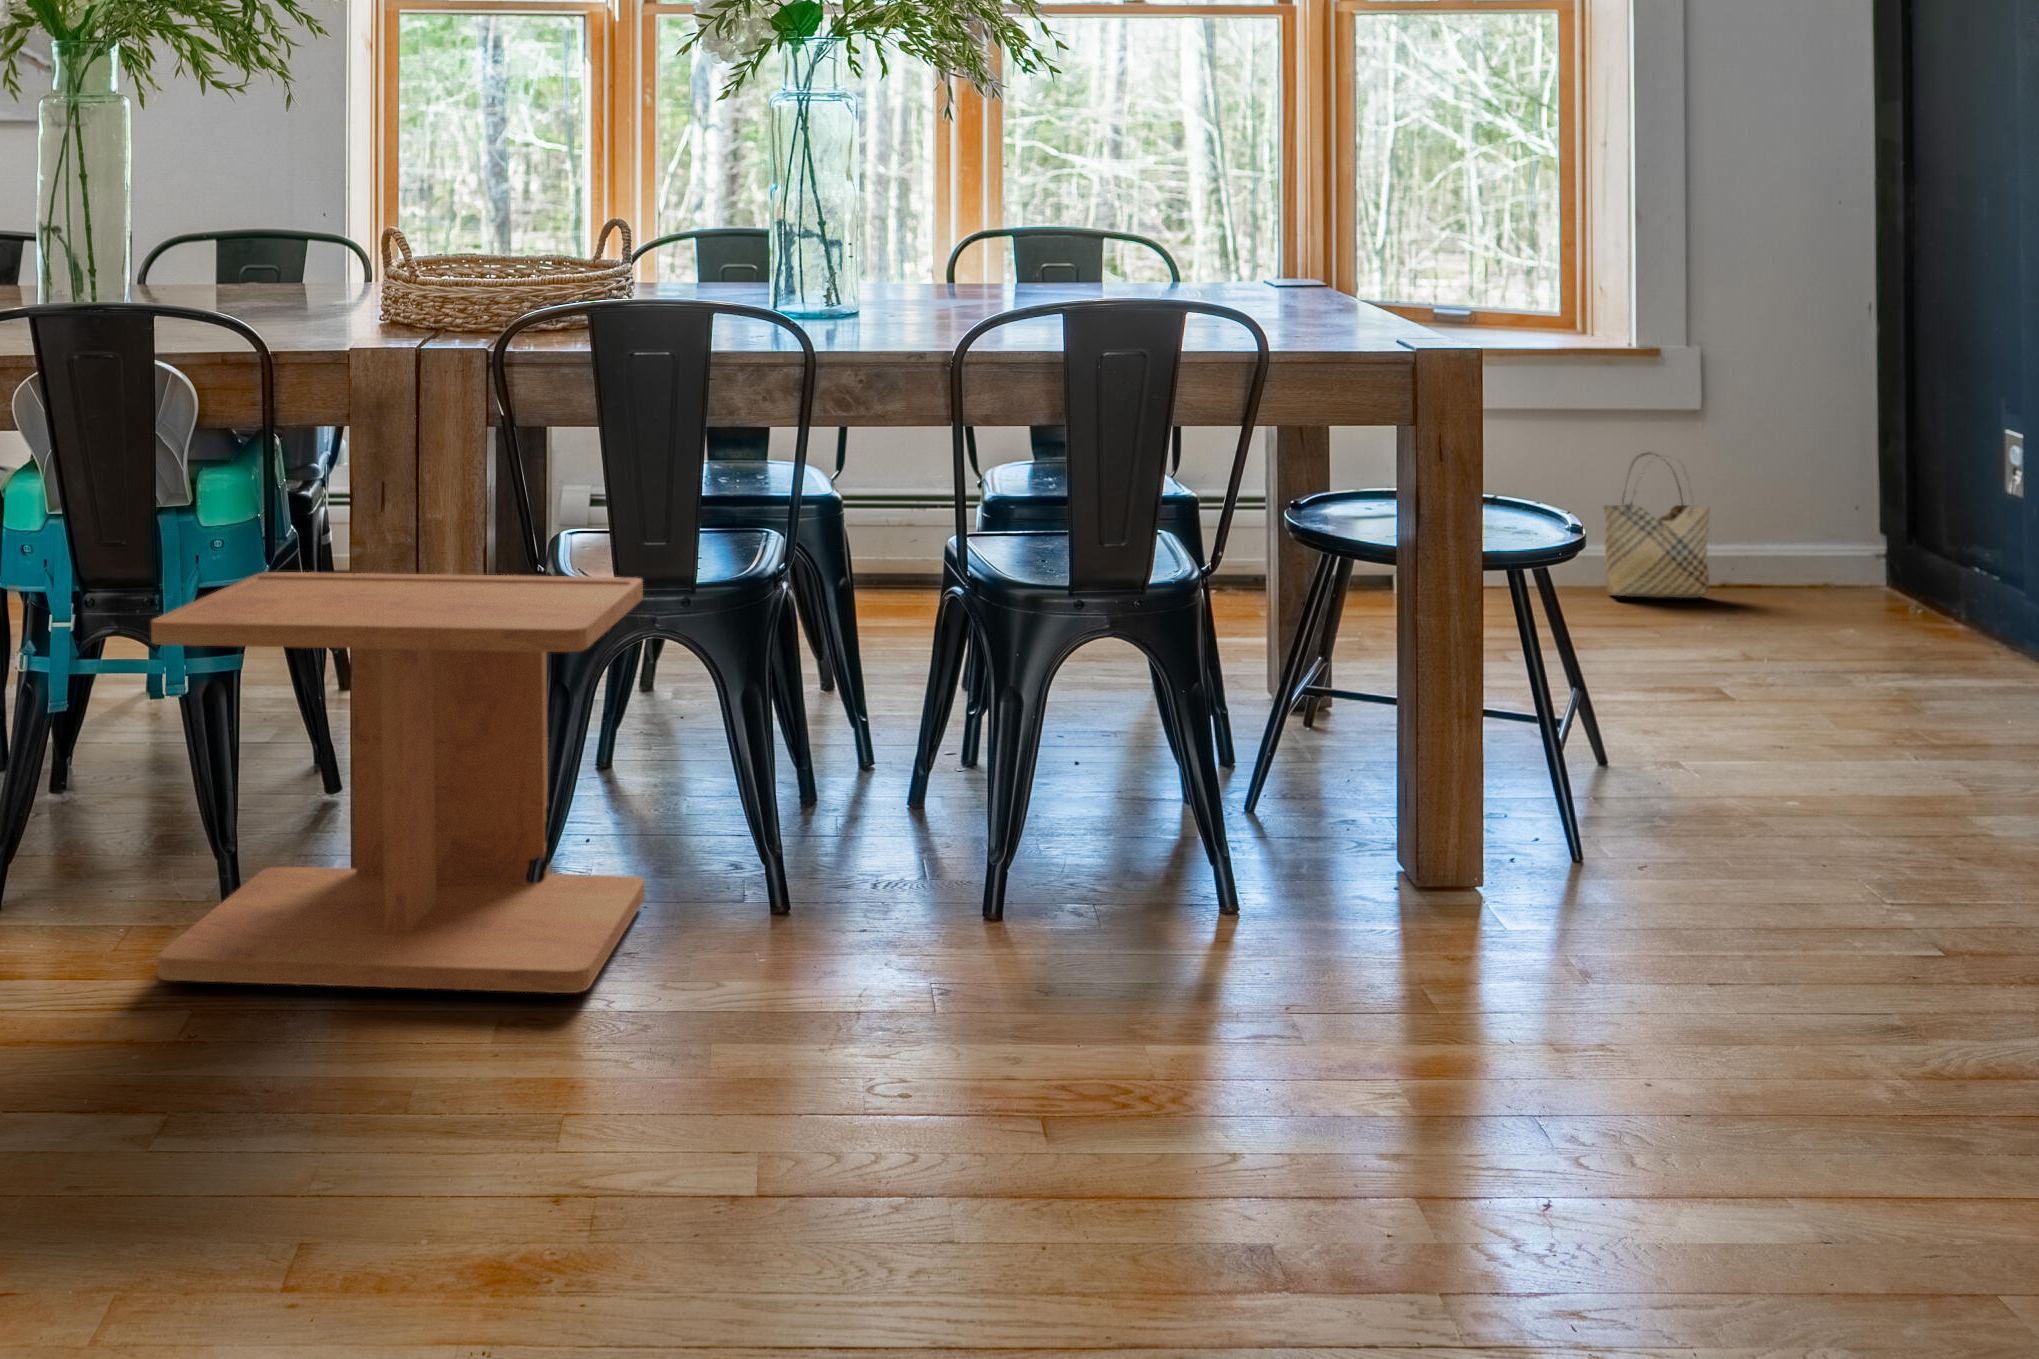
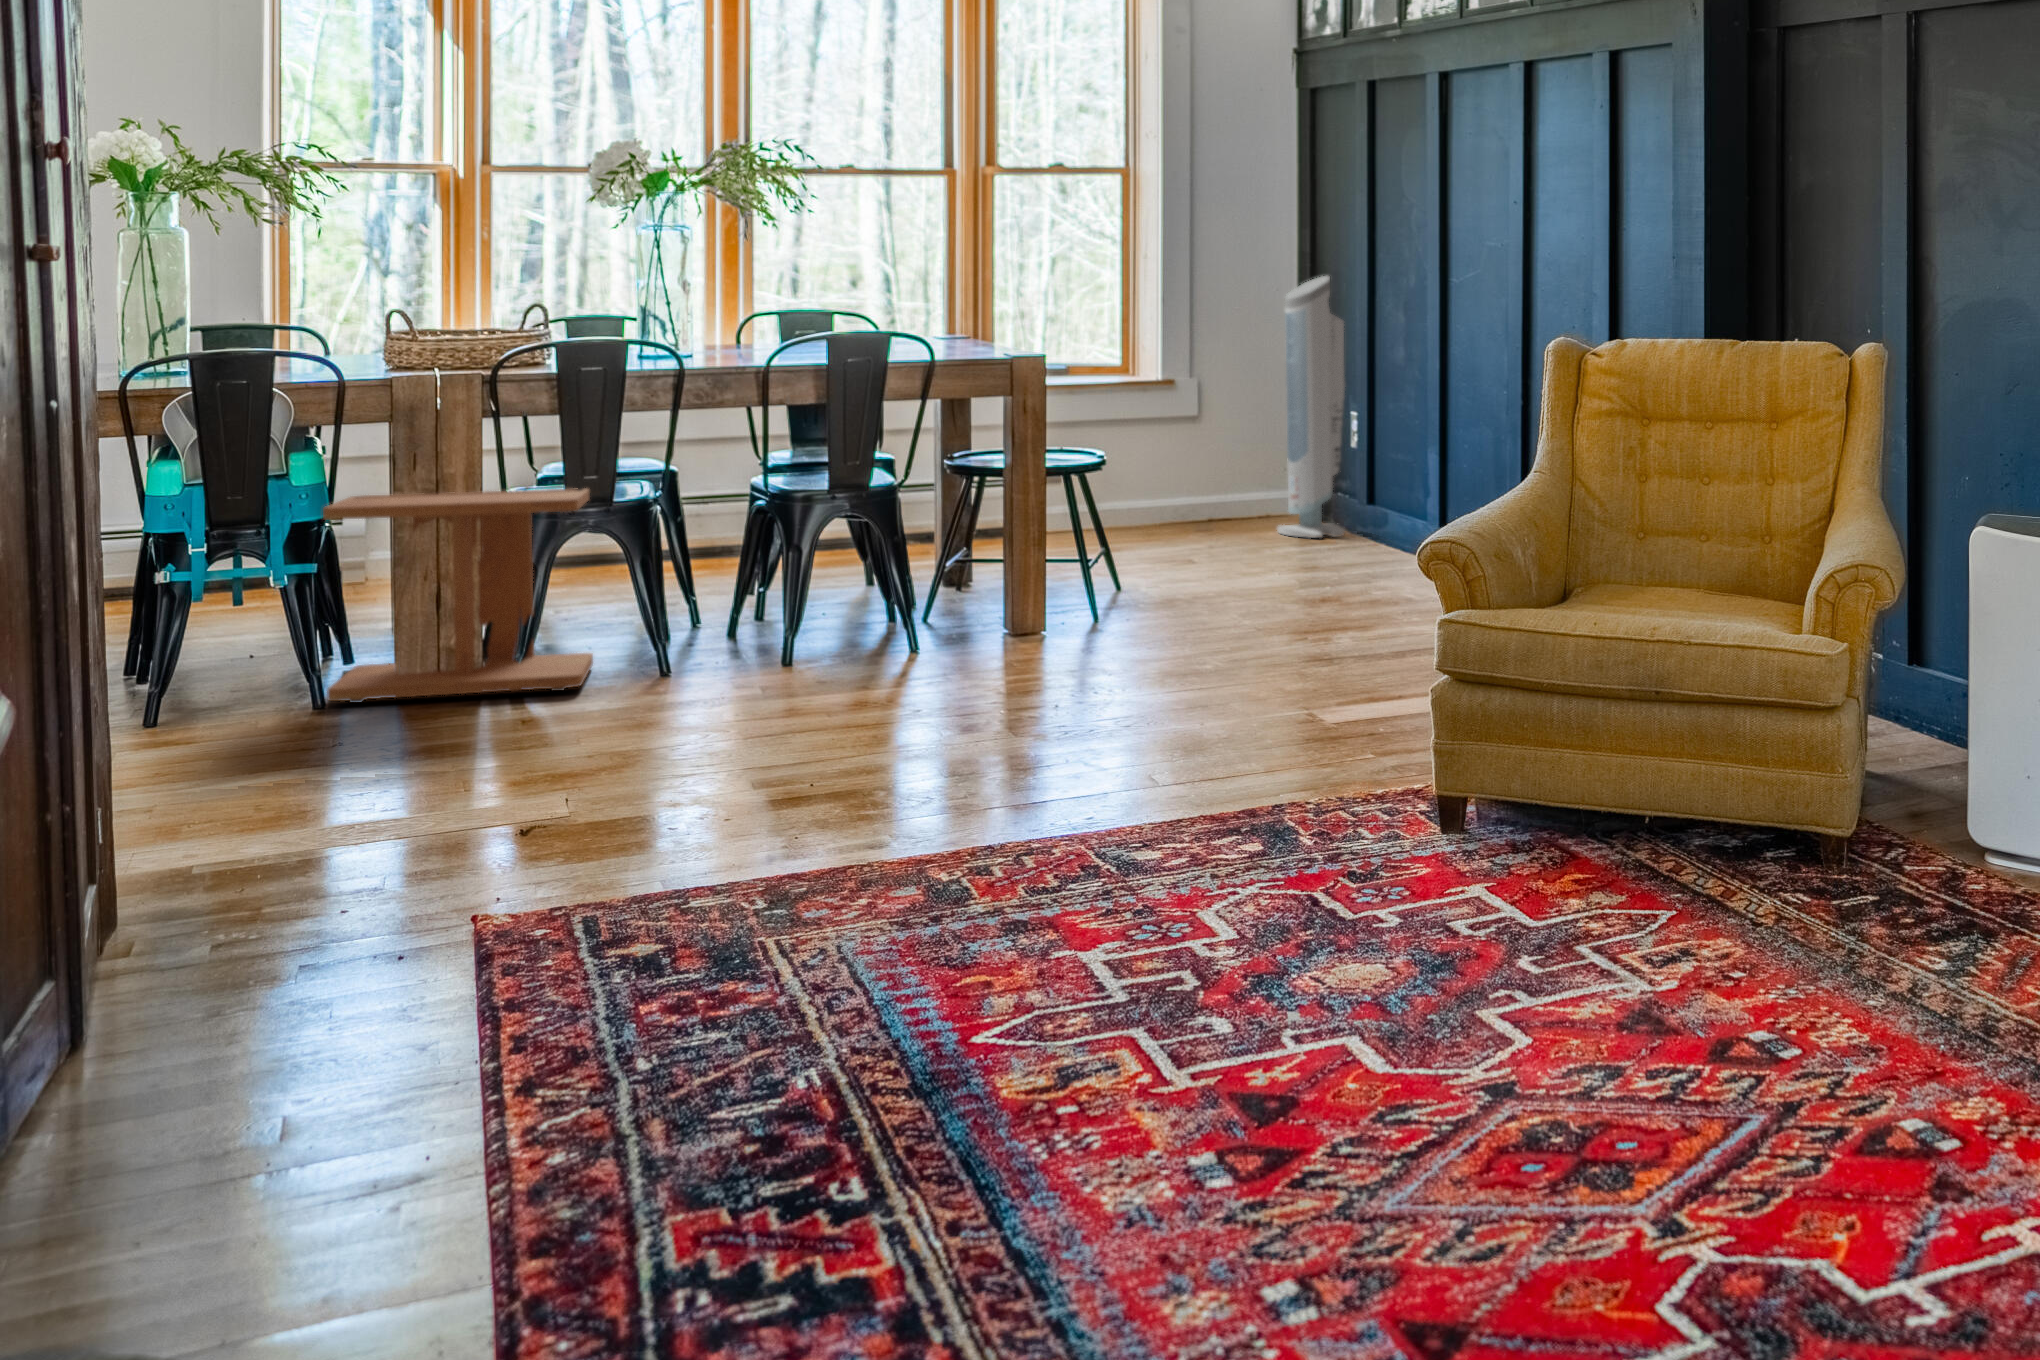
air purifier: none [1799,181,1940,629] -> present [1278,276,1345,538]
woven basket: present [1604,453,1710,598] -> none [1160,444,1225,534]

